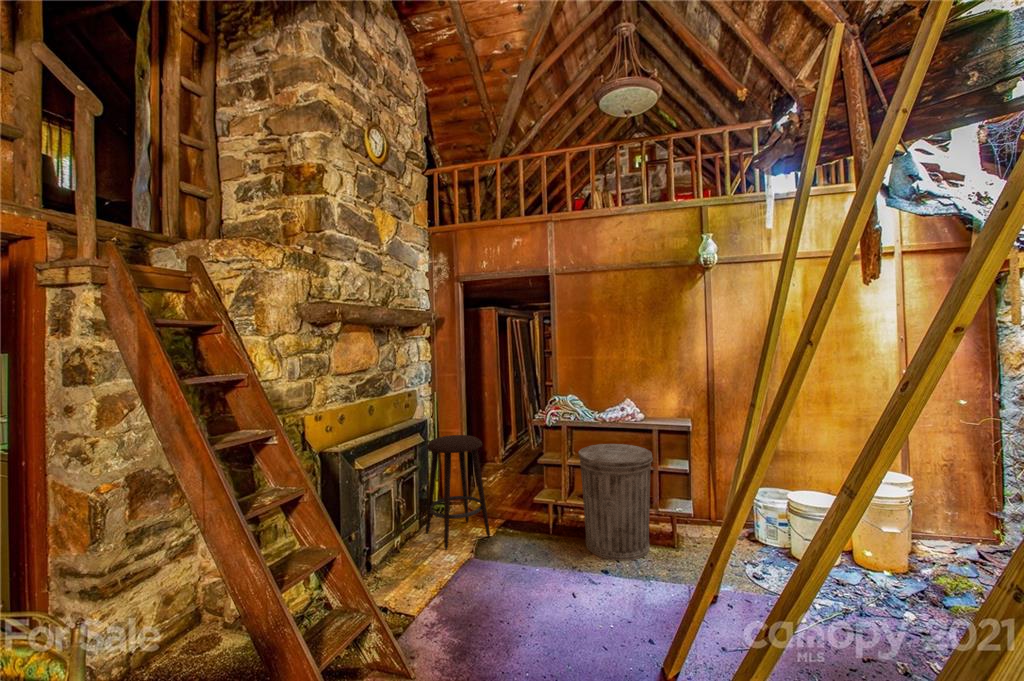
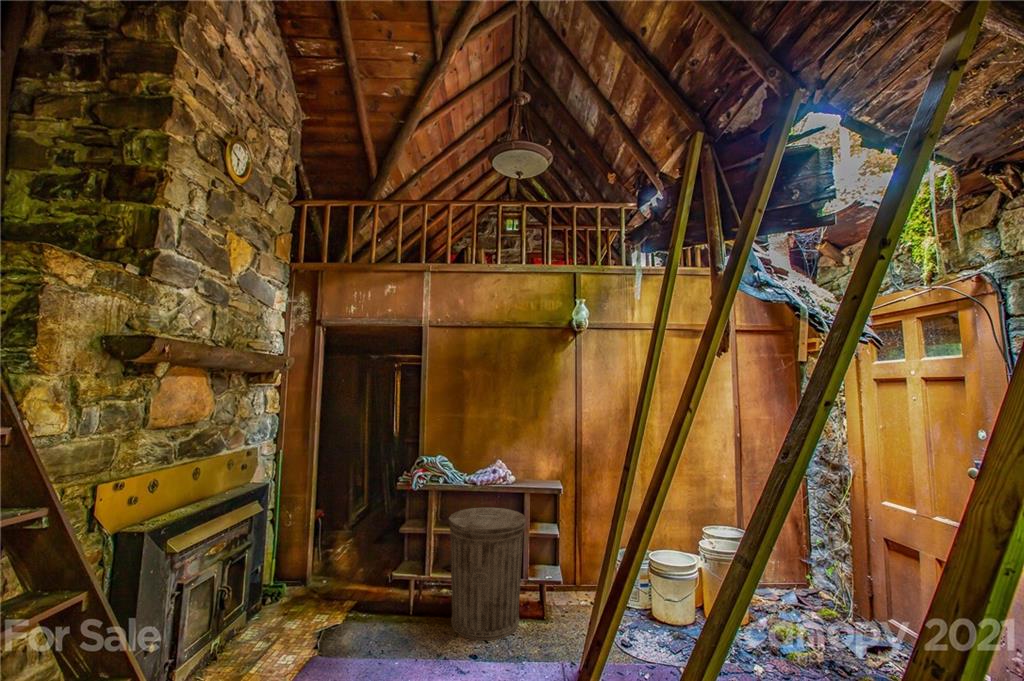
stool: present [426,435,490,550] -> none [254,502,339,650]

